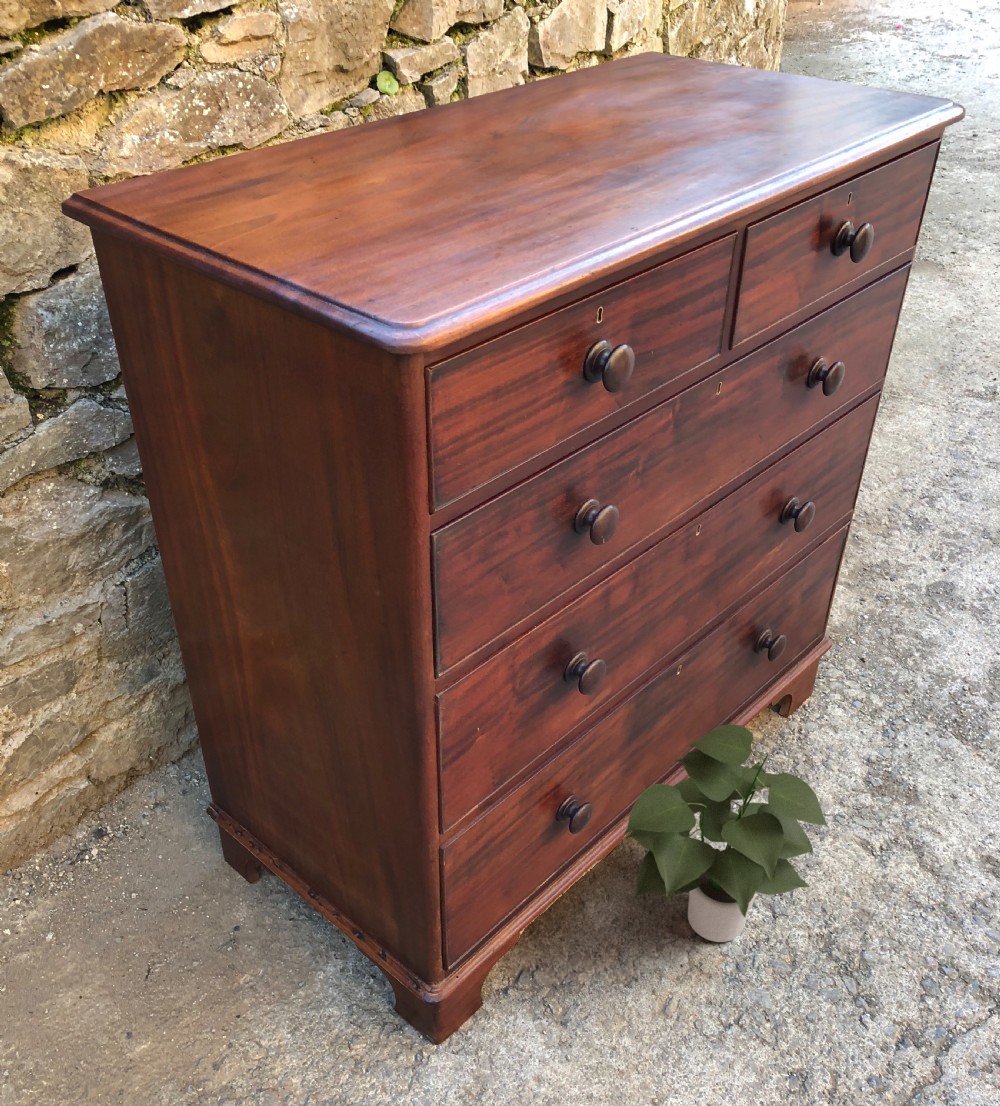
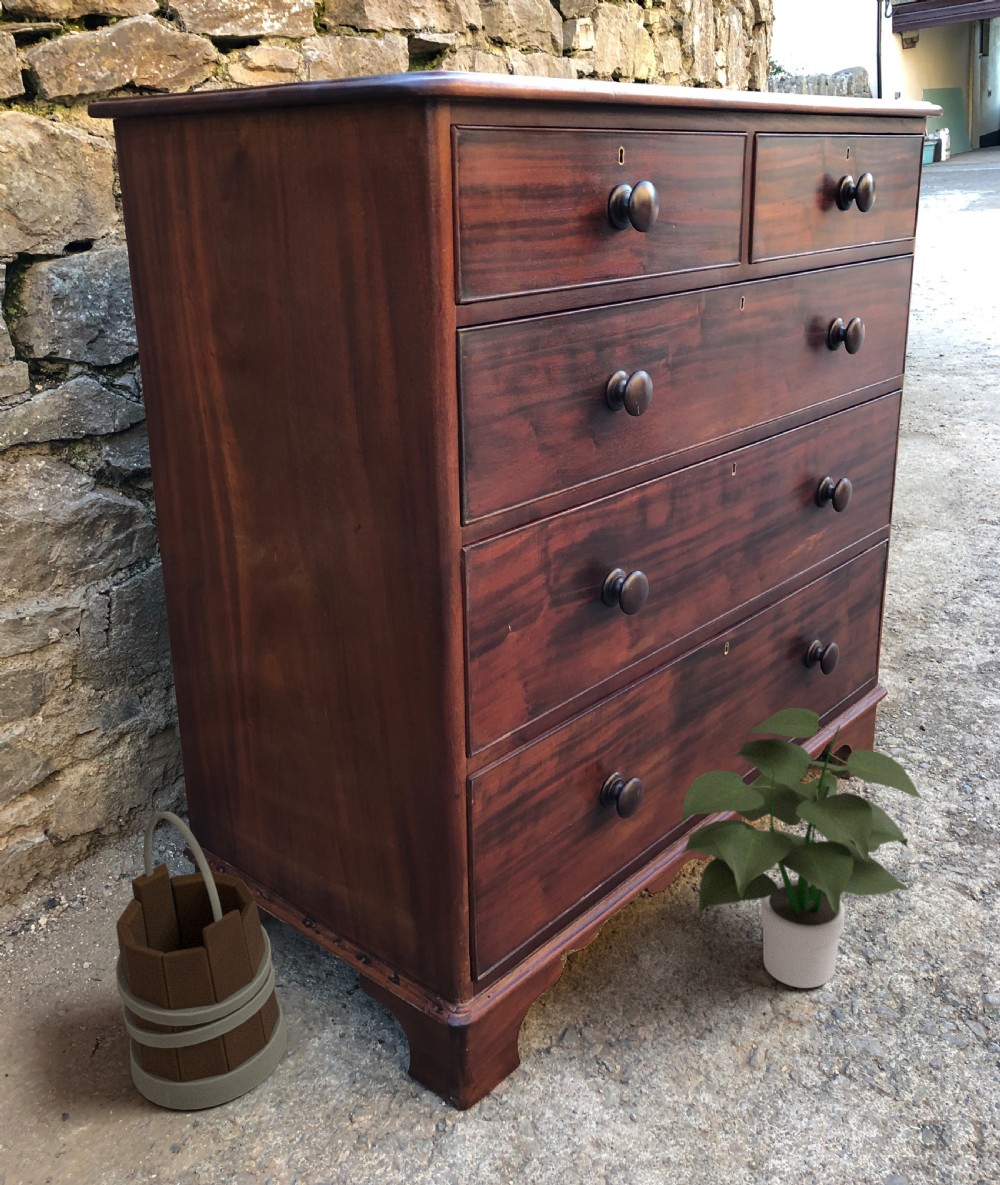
wooden bucket: none [160,824,297,1033] -> present [116,811,288,1110]

